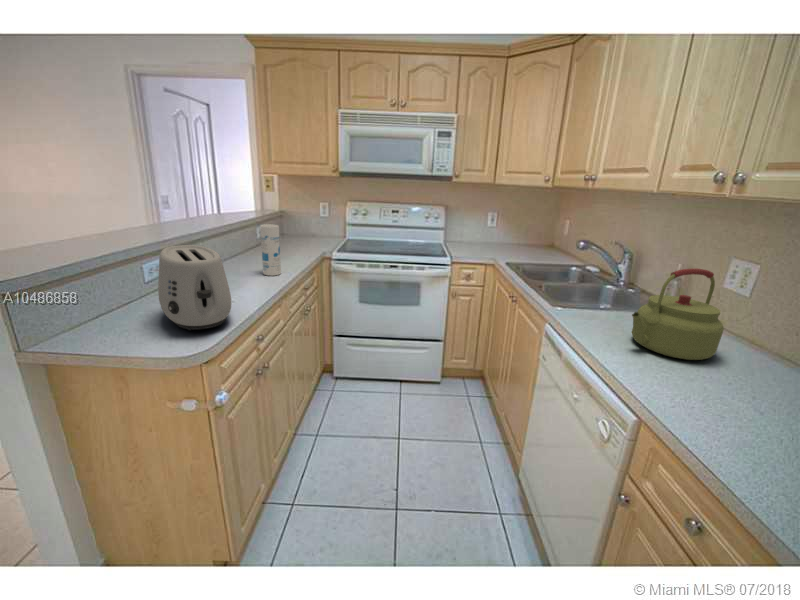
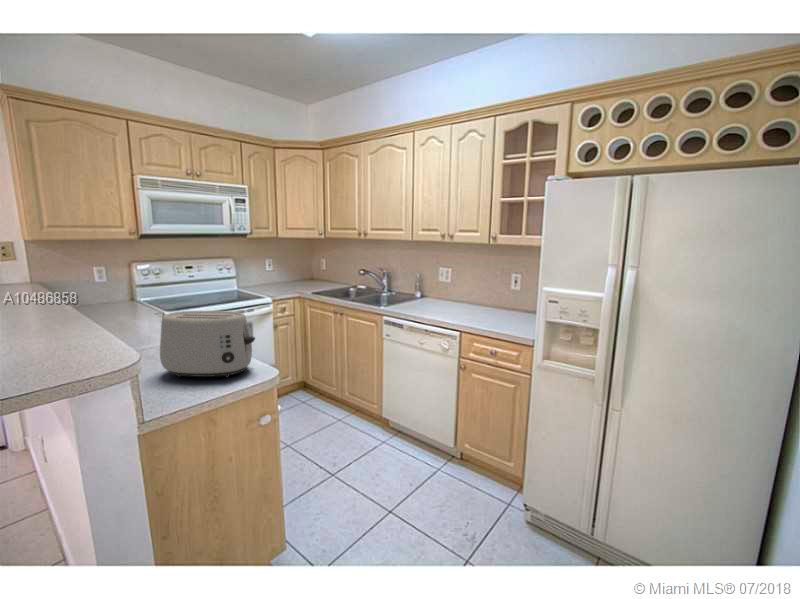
canister: present [261,224,281,276] -> none [145,290,170,341]
kettle: present [632,269,724,360] -> none [427,273,460,312]

